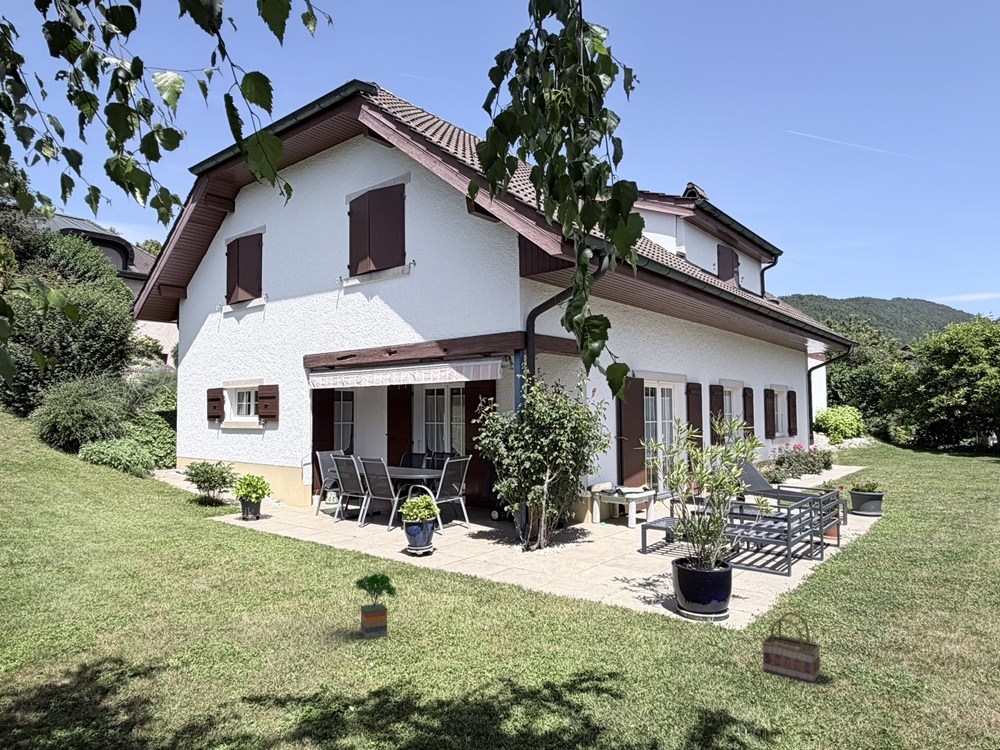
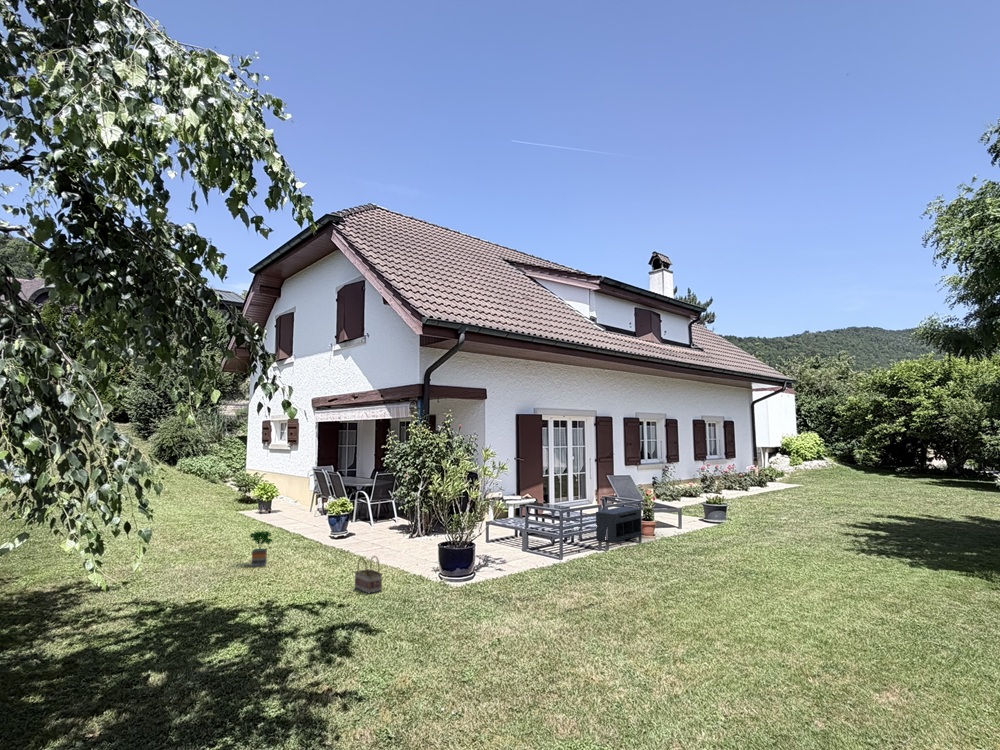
bench: none [820,509,867,564] -> present [596,507,641,543]
basket: present [762,612,820,682] -> present [355,556,382,593]

